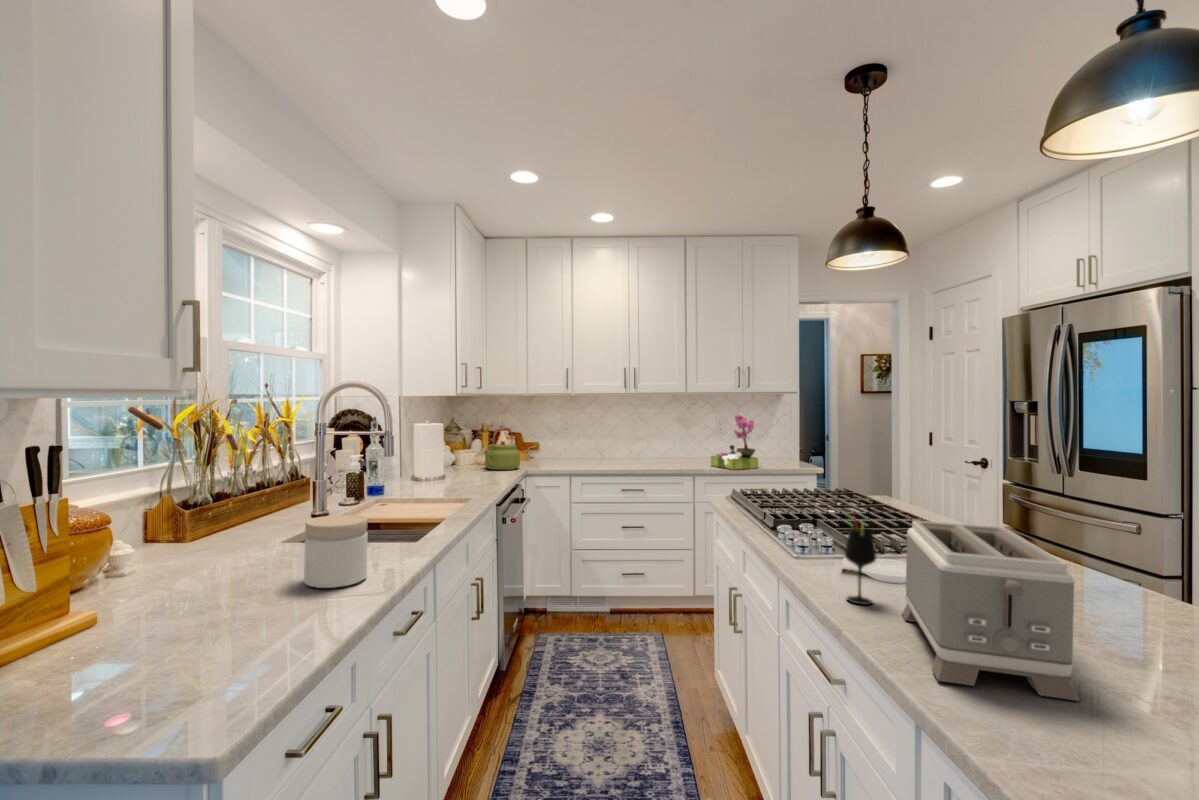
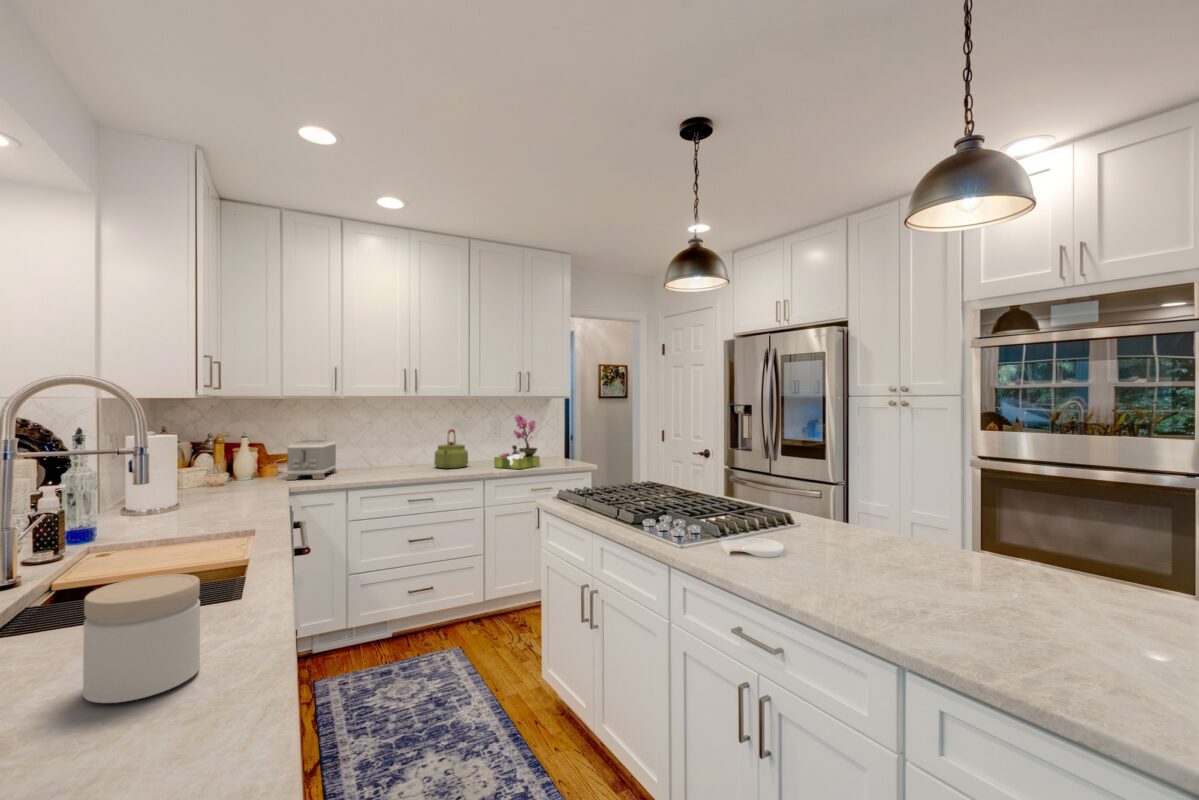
kettle: present [485,428,520,470] -> present [434,429,468,468]
wine glass: present [845,515,876,605] -> none [758,494,785,577]
toaster: present [902,521,1079,701] -> present [286,439,337,480]

